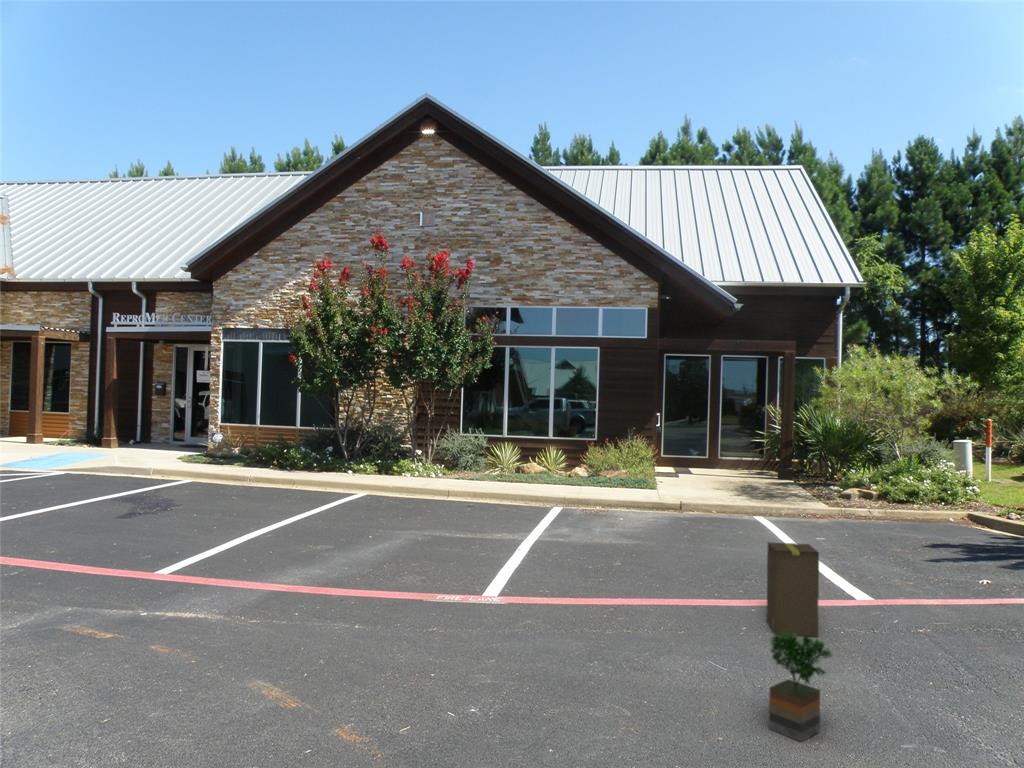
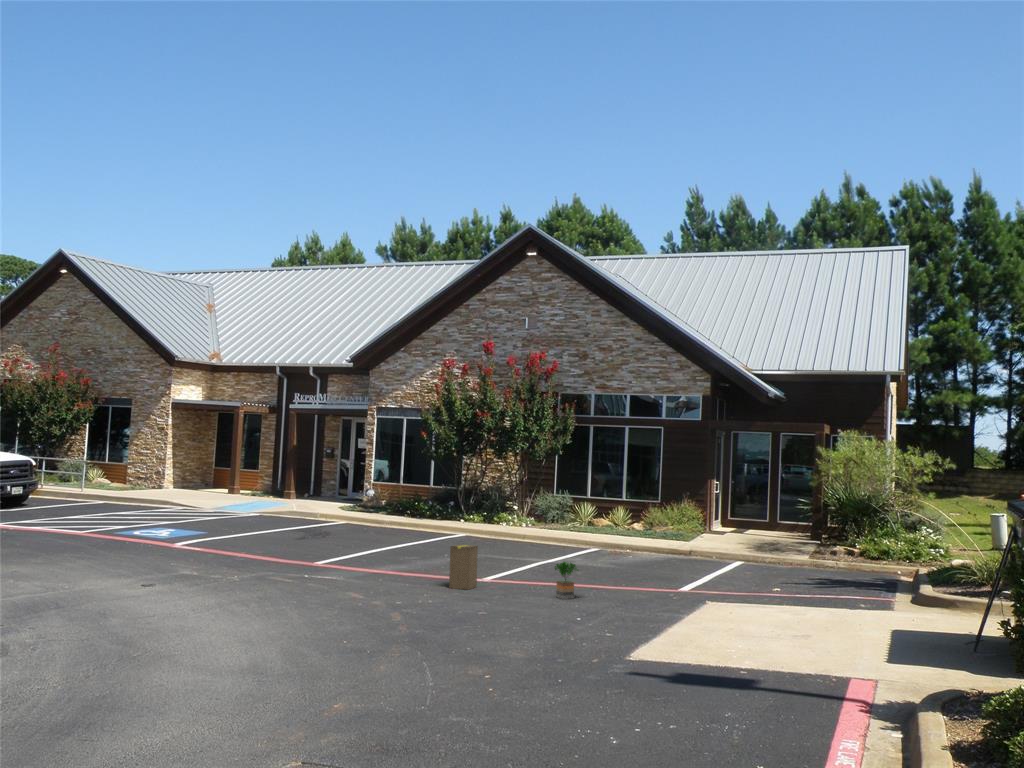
cardboard box: present [767,542,819,637] -> present [449,544,478,590]

